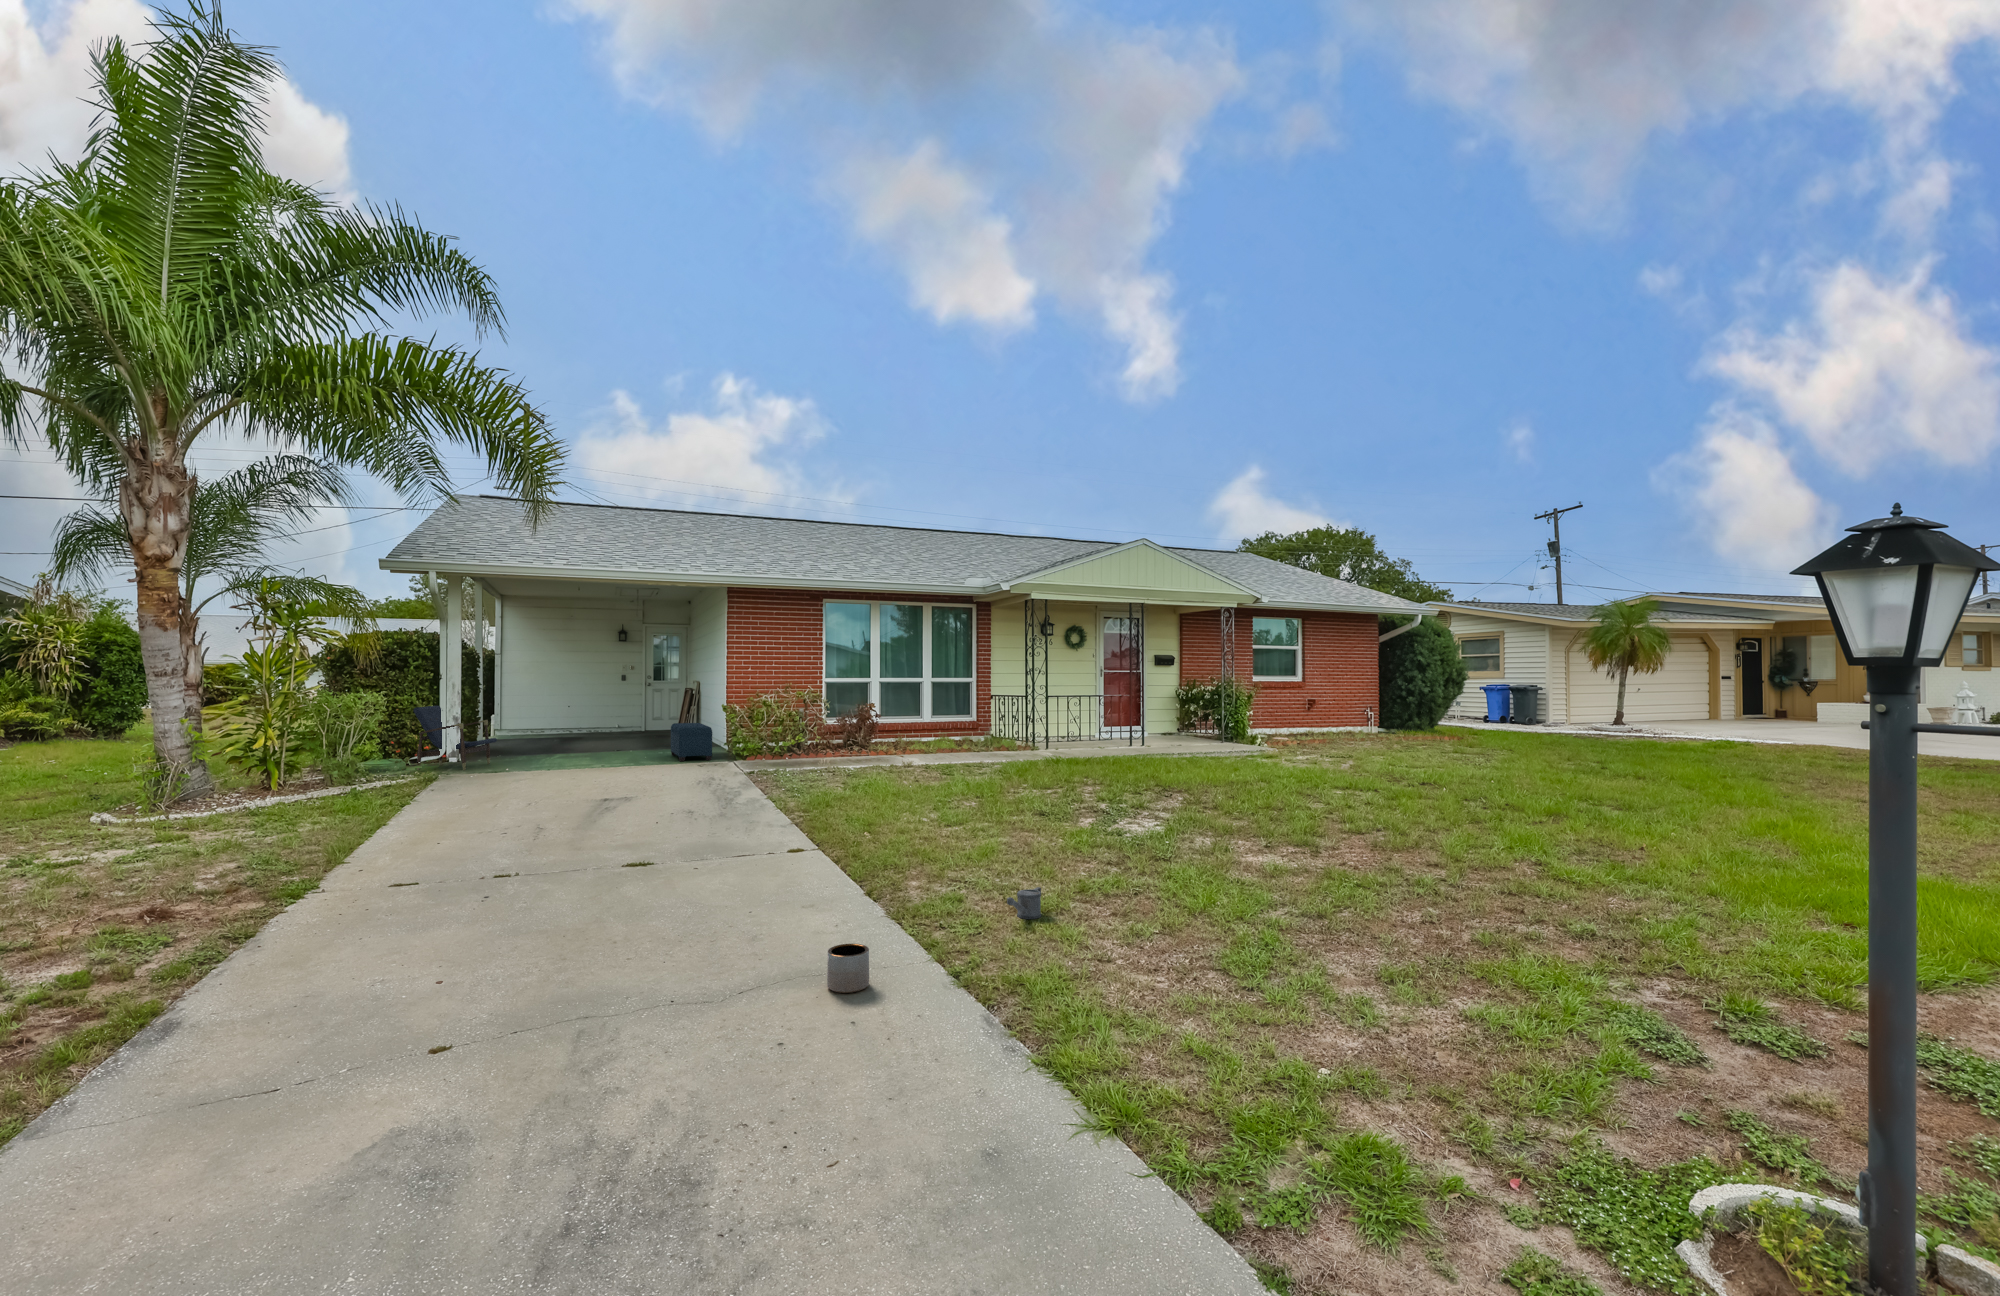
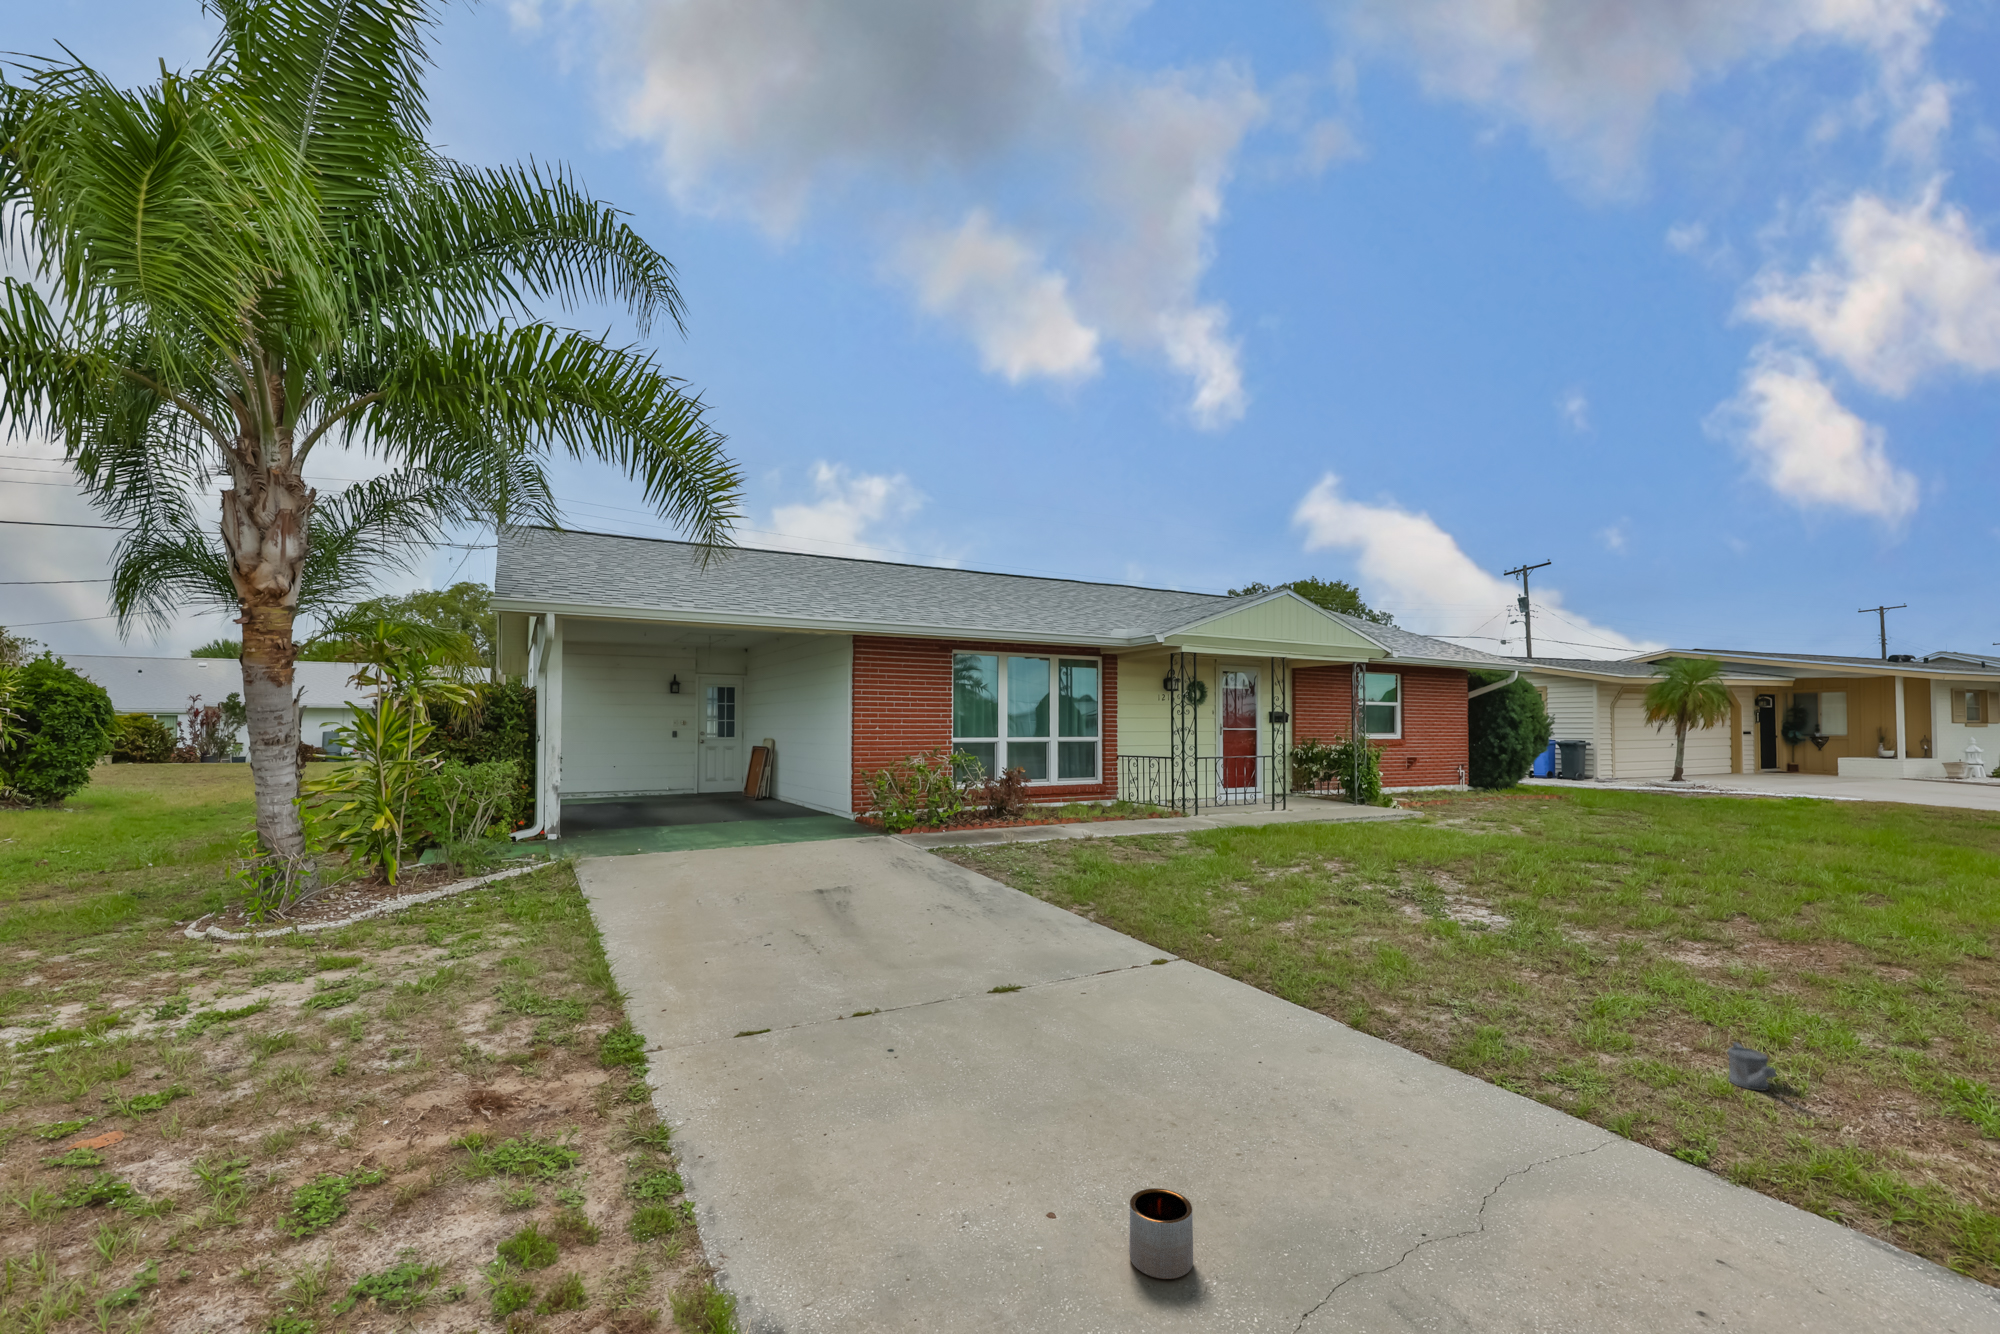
lounge chair: present [414,706,497,770] -> none [515,772,604,851]
bench: present [671,723,712,761] -> none [789,789,851,835]
planter: present [827,944,869,993] -> present [1129,1188,1193,1279]

